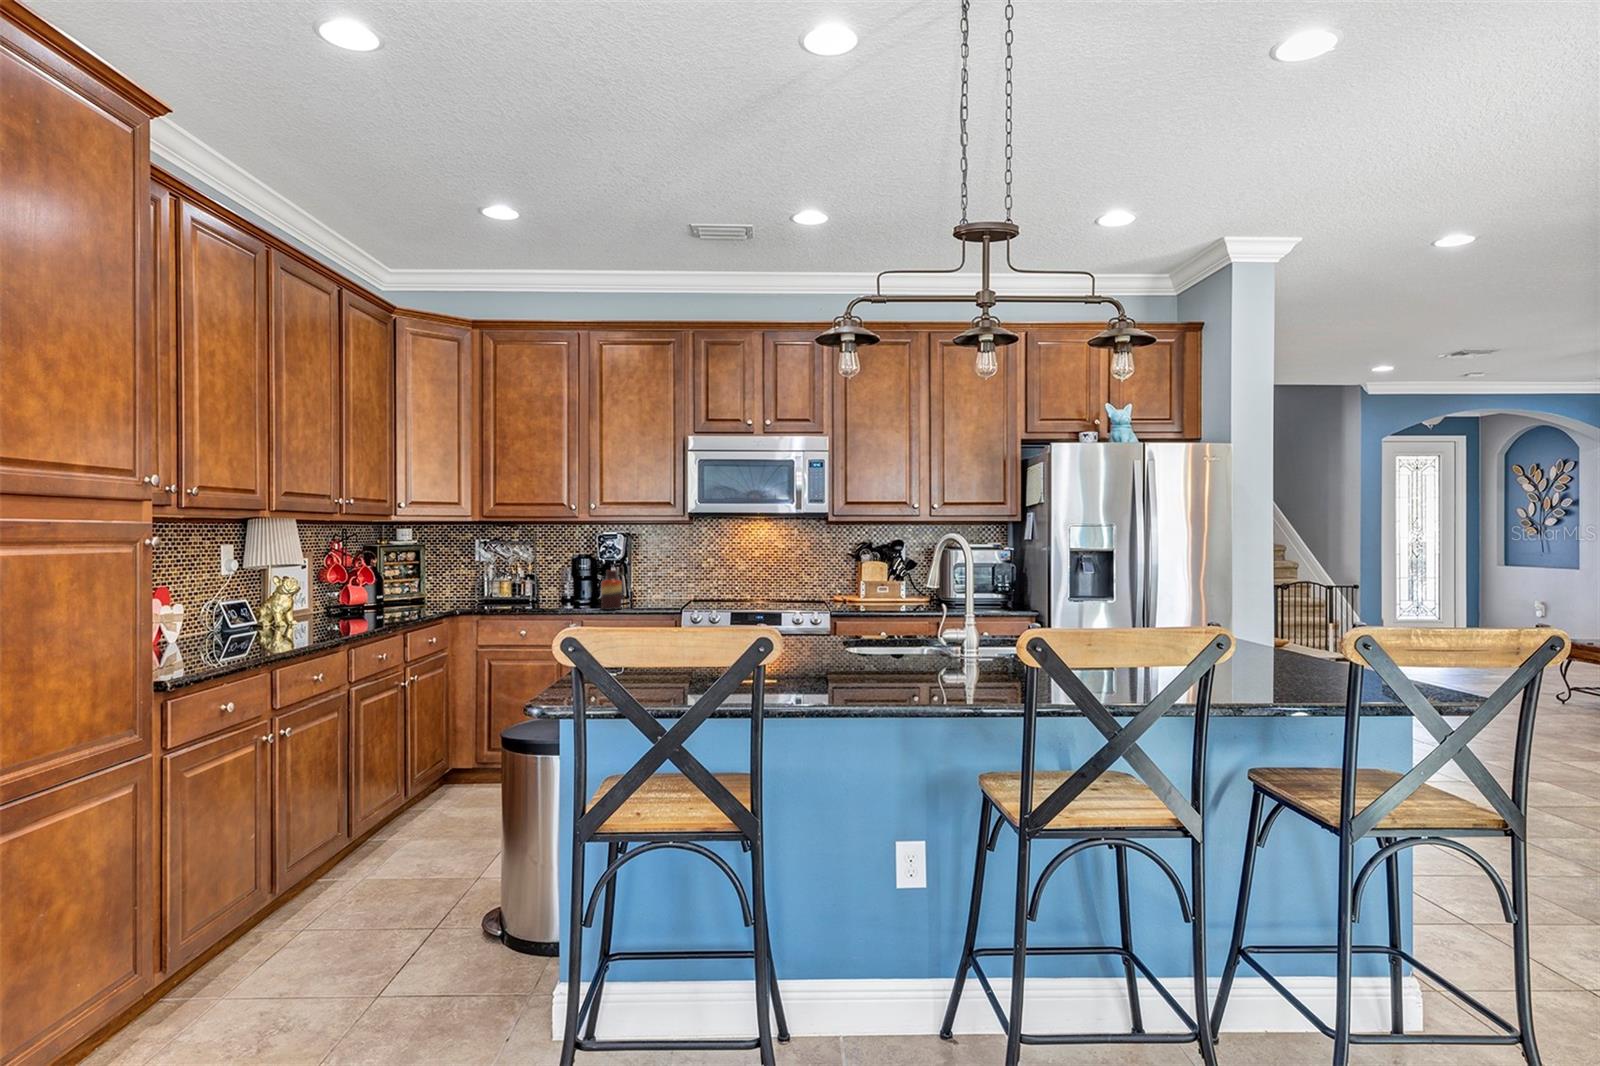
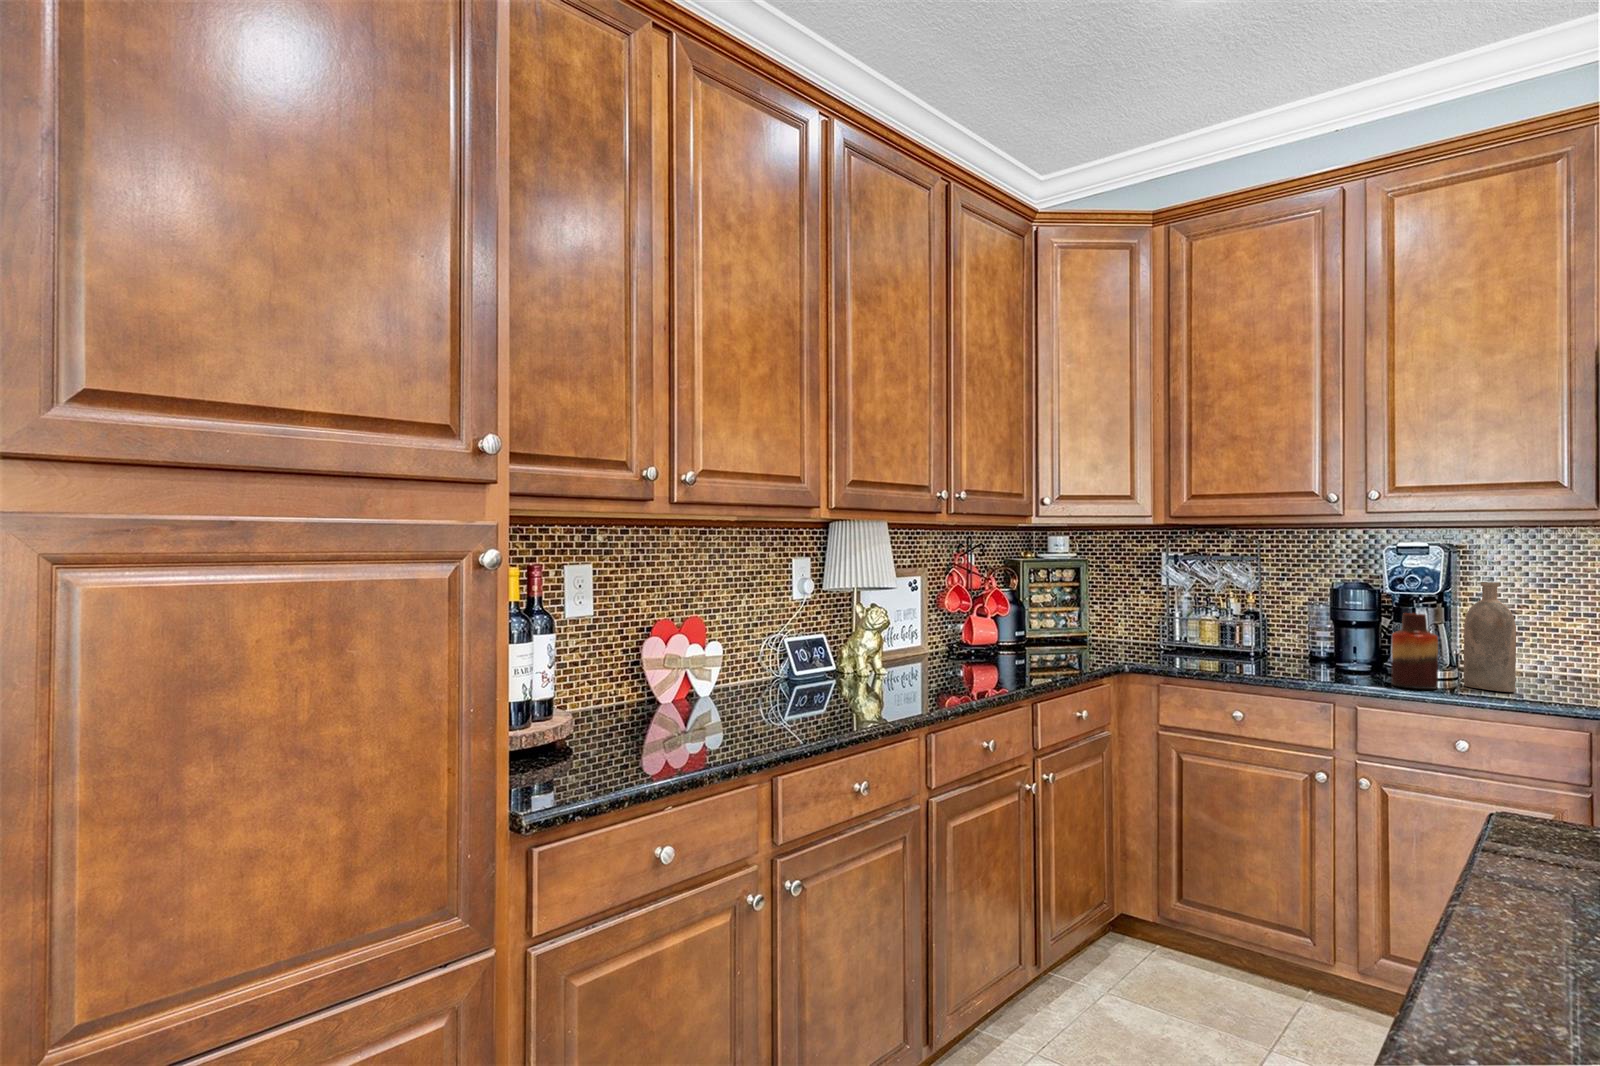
bottle: none [634,552,655,608] -> present [1464,582,1516,692]

